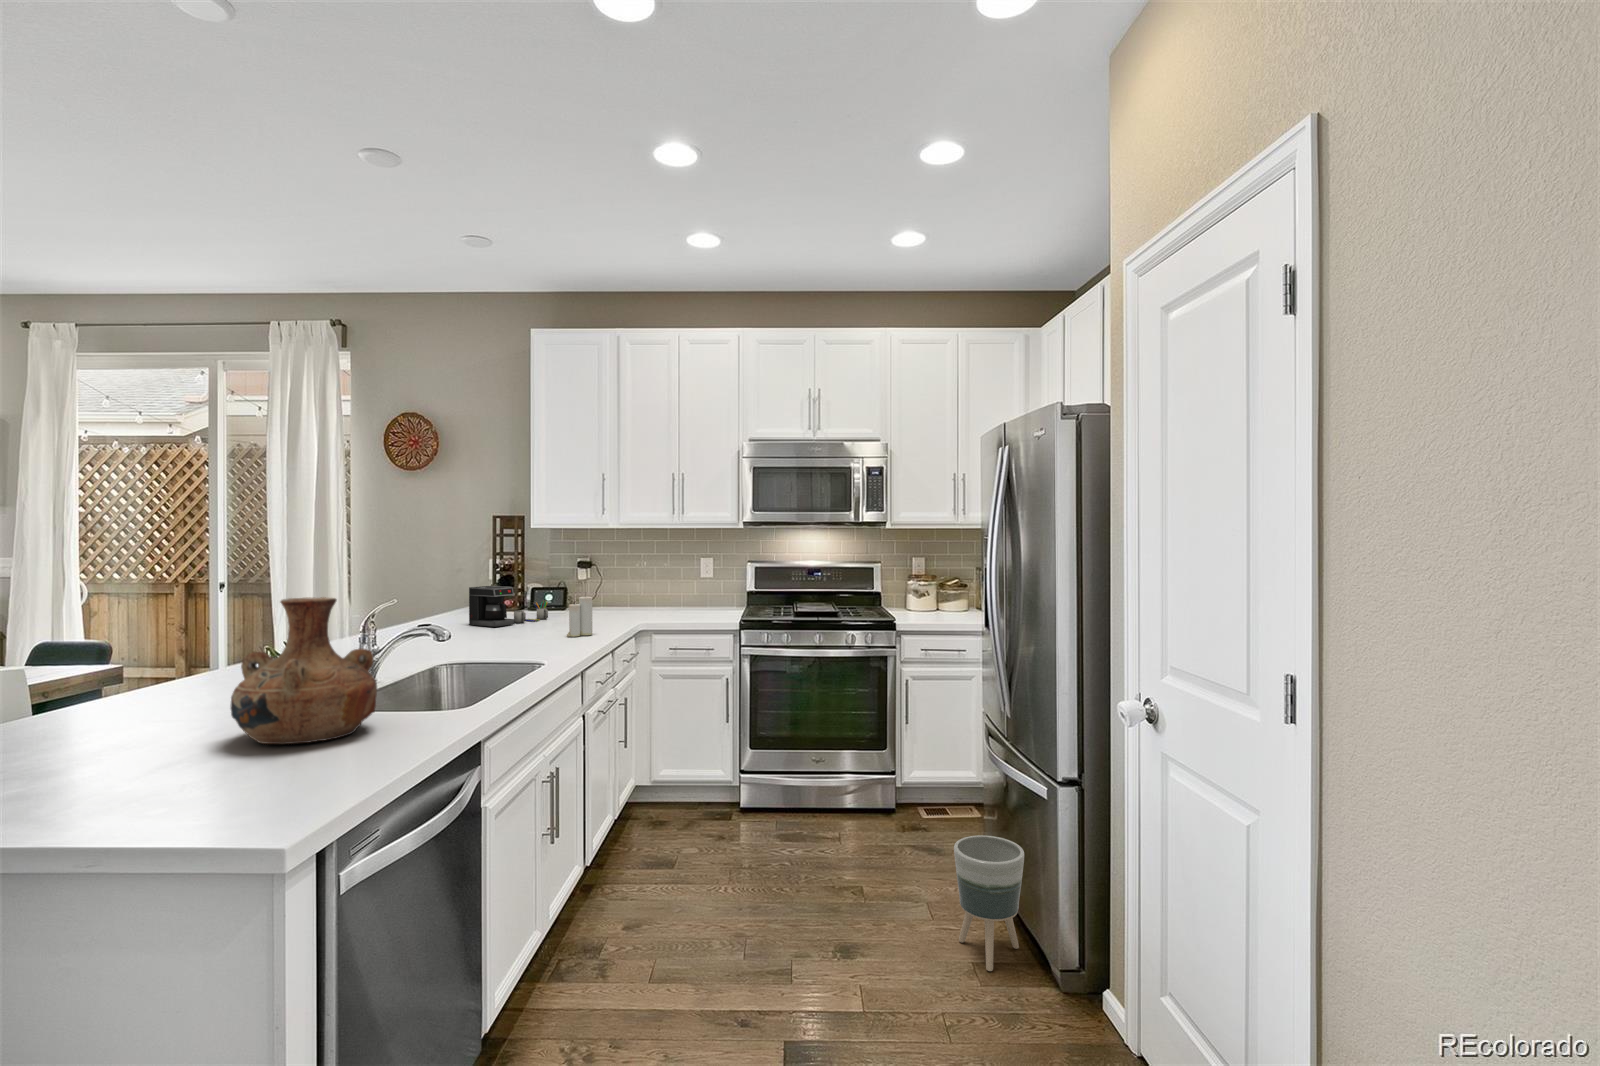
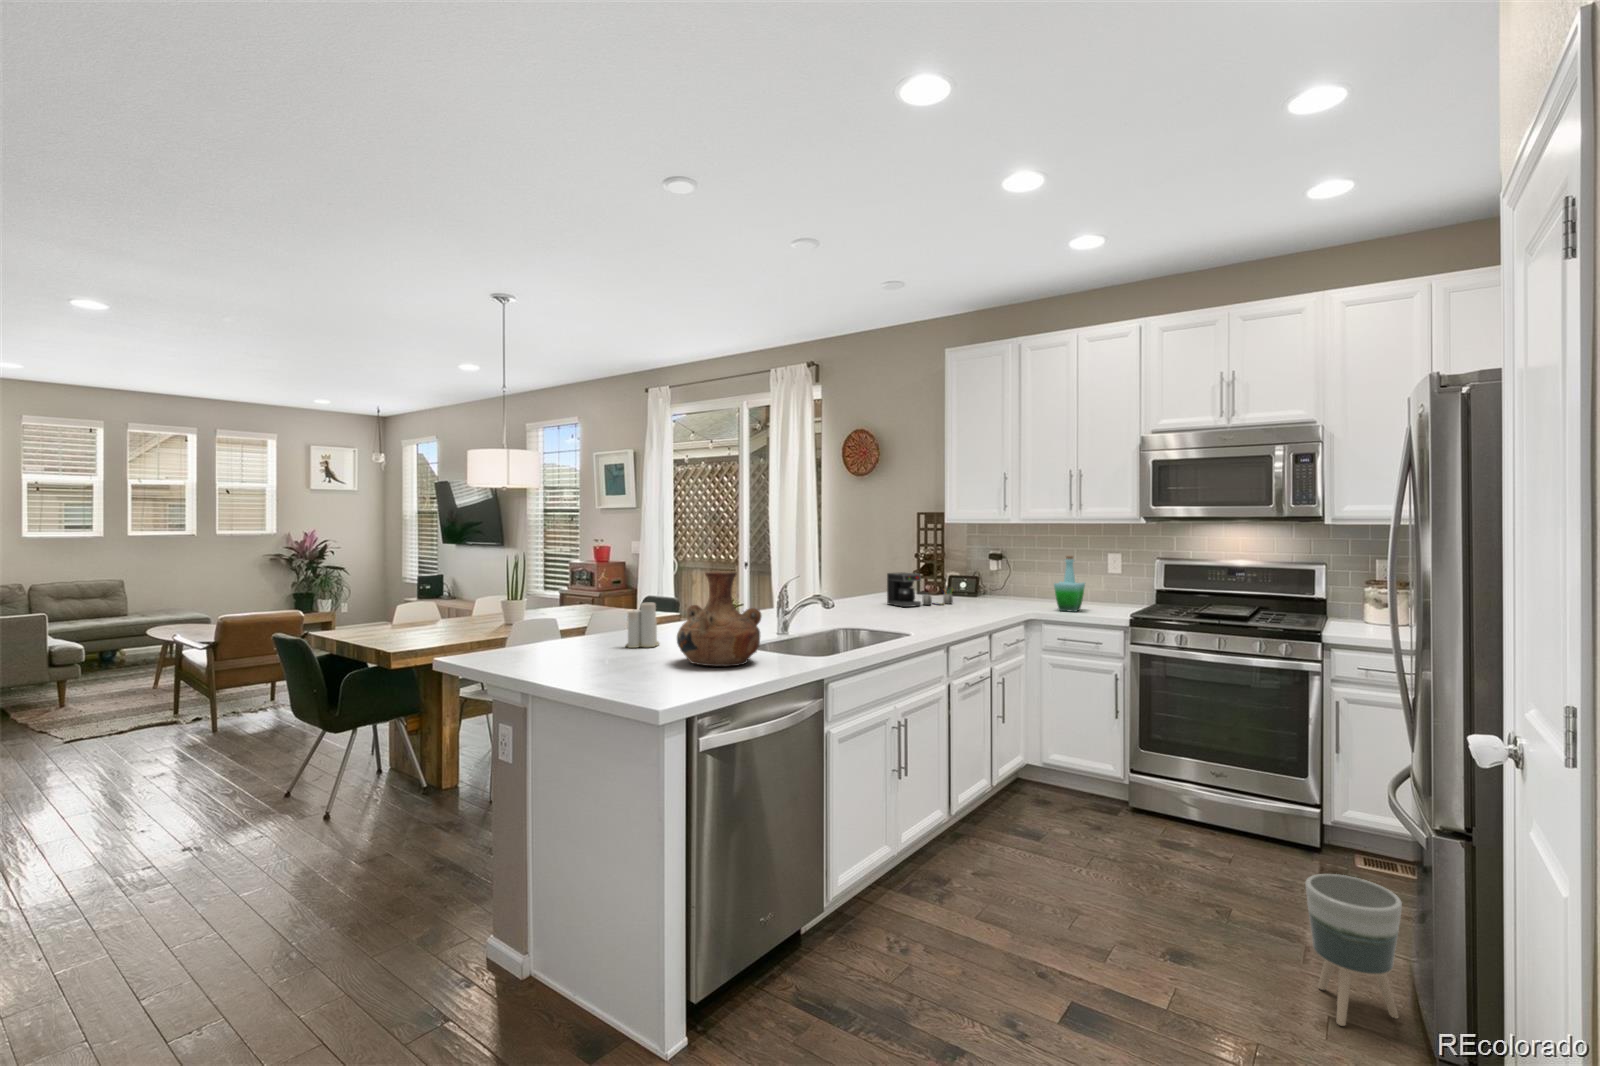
bottle: none [662,561,690,619] -> present [1054,556,1085,612]
candle: present [567,596,592,637] -> present [625,602,659,648]

